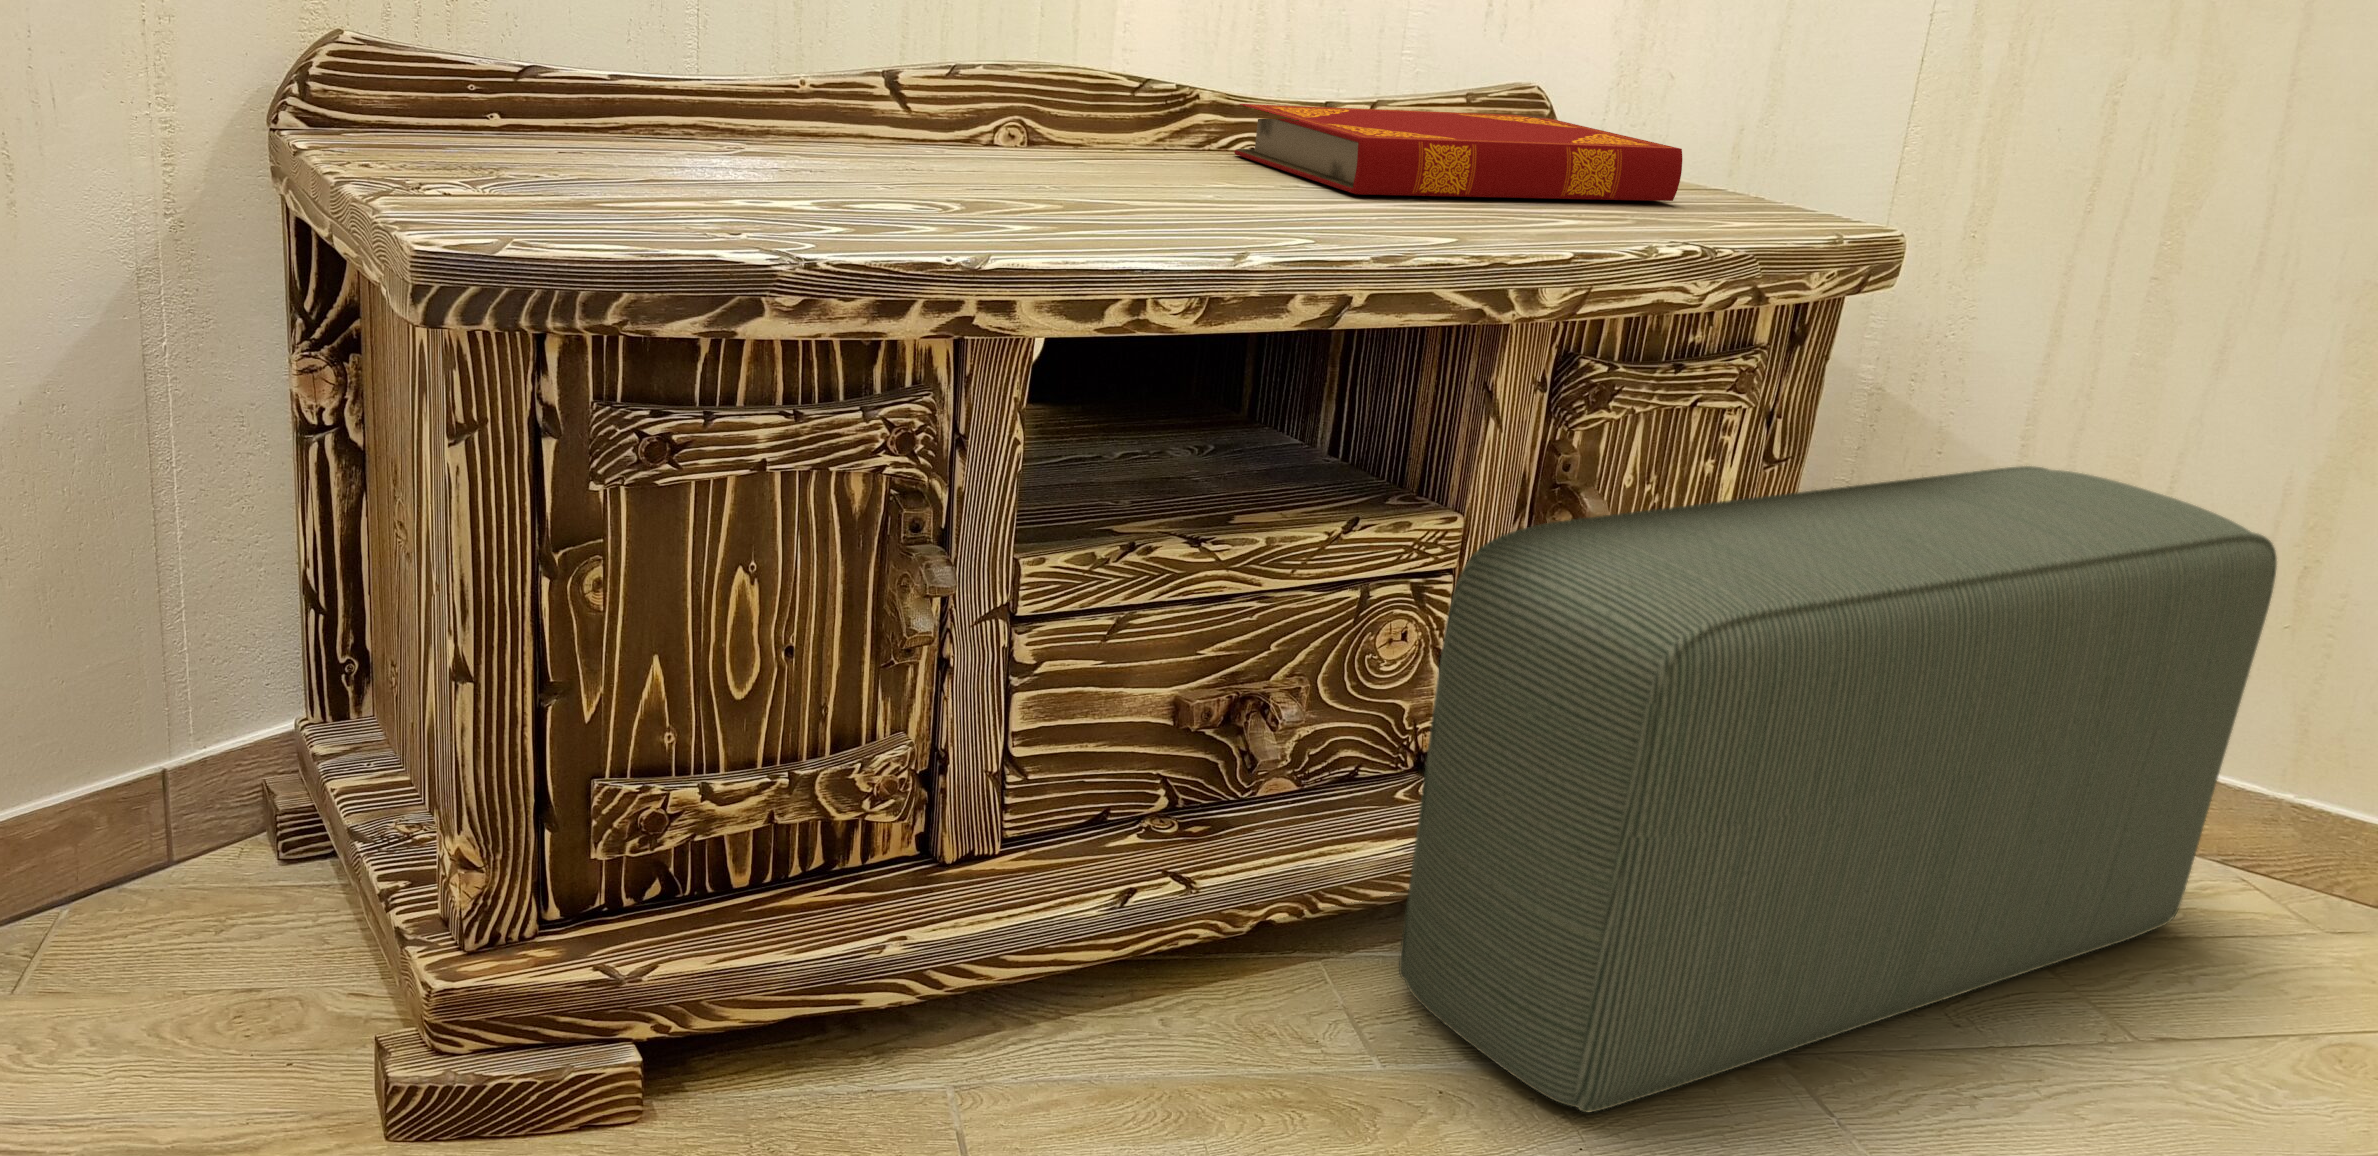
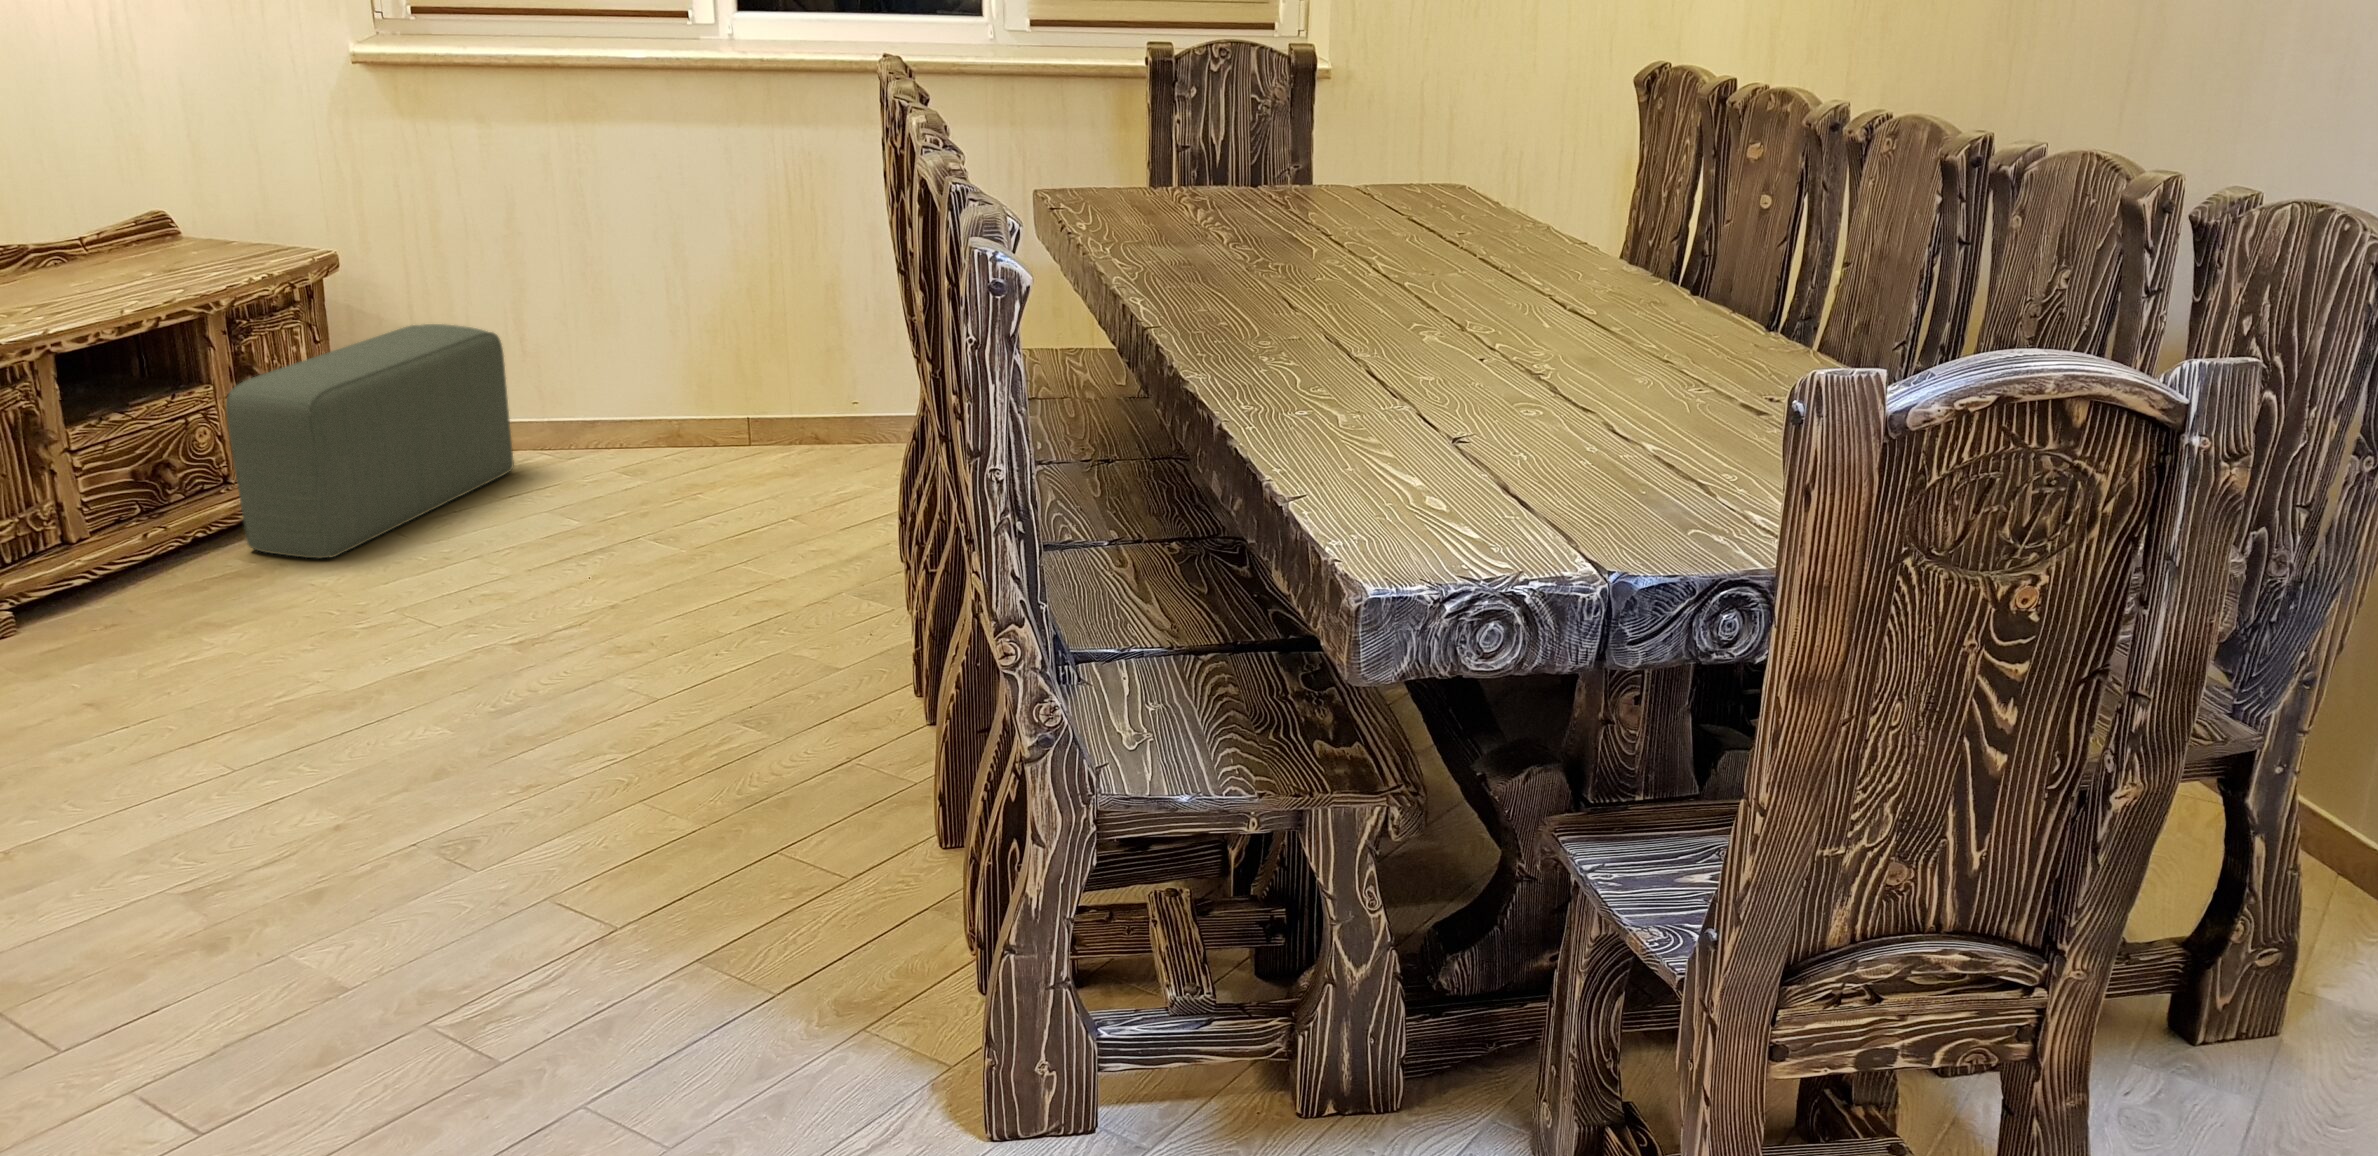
hardback book: present [1234,104,1682,201] -> none [47,227,246,279]

